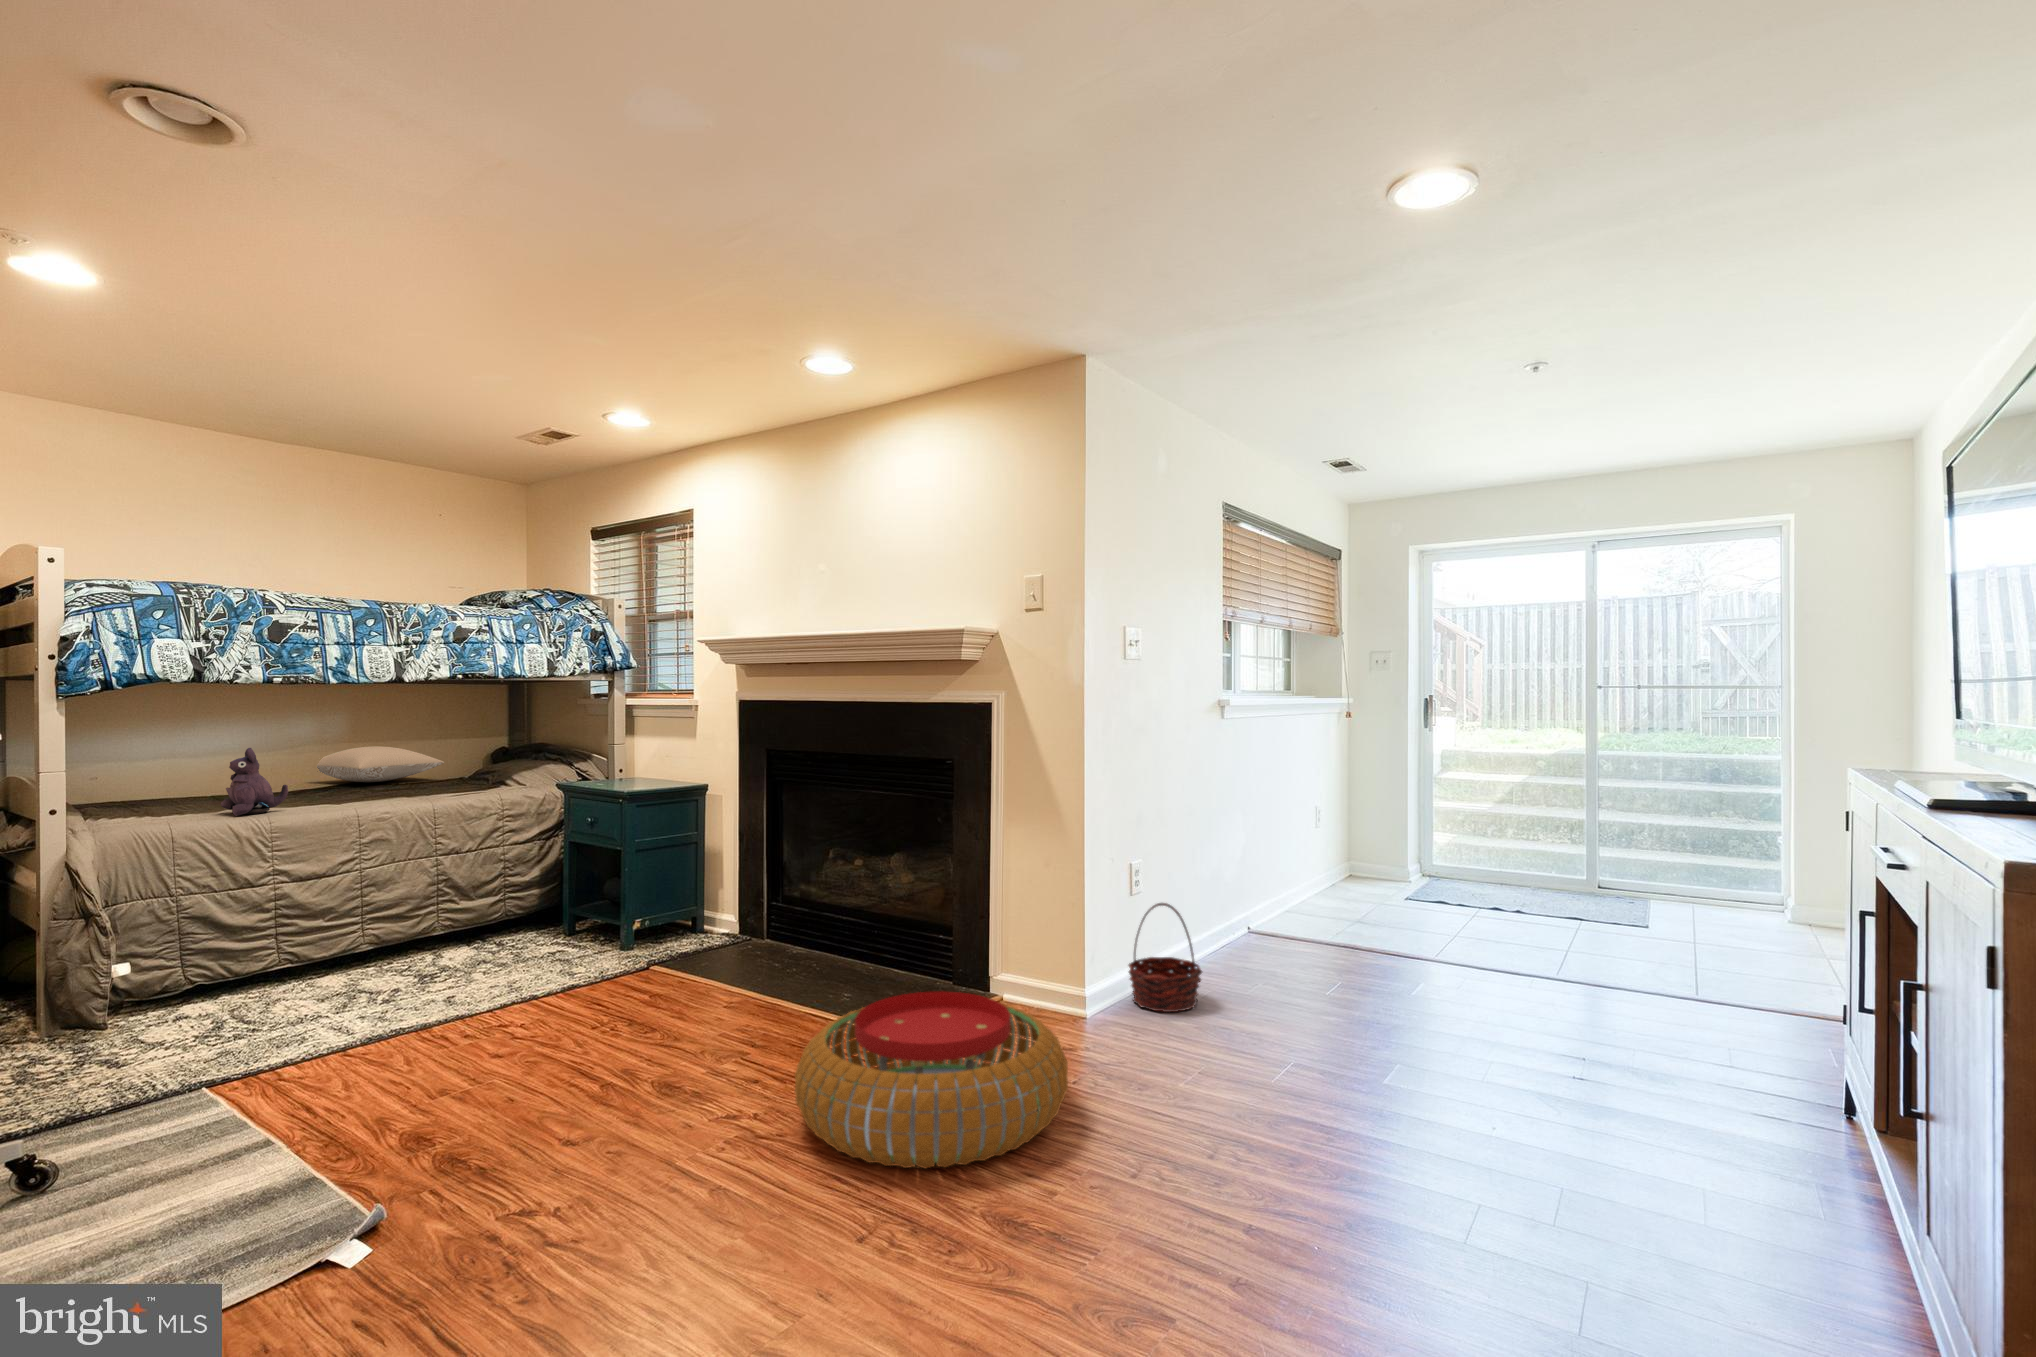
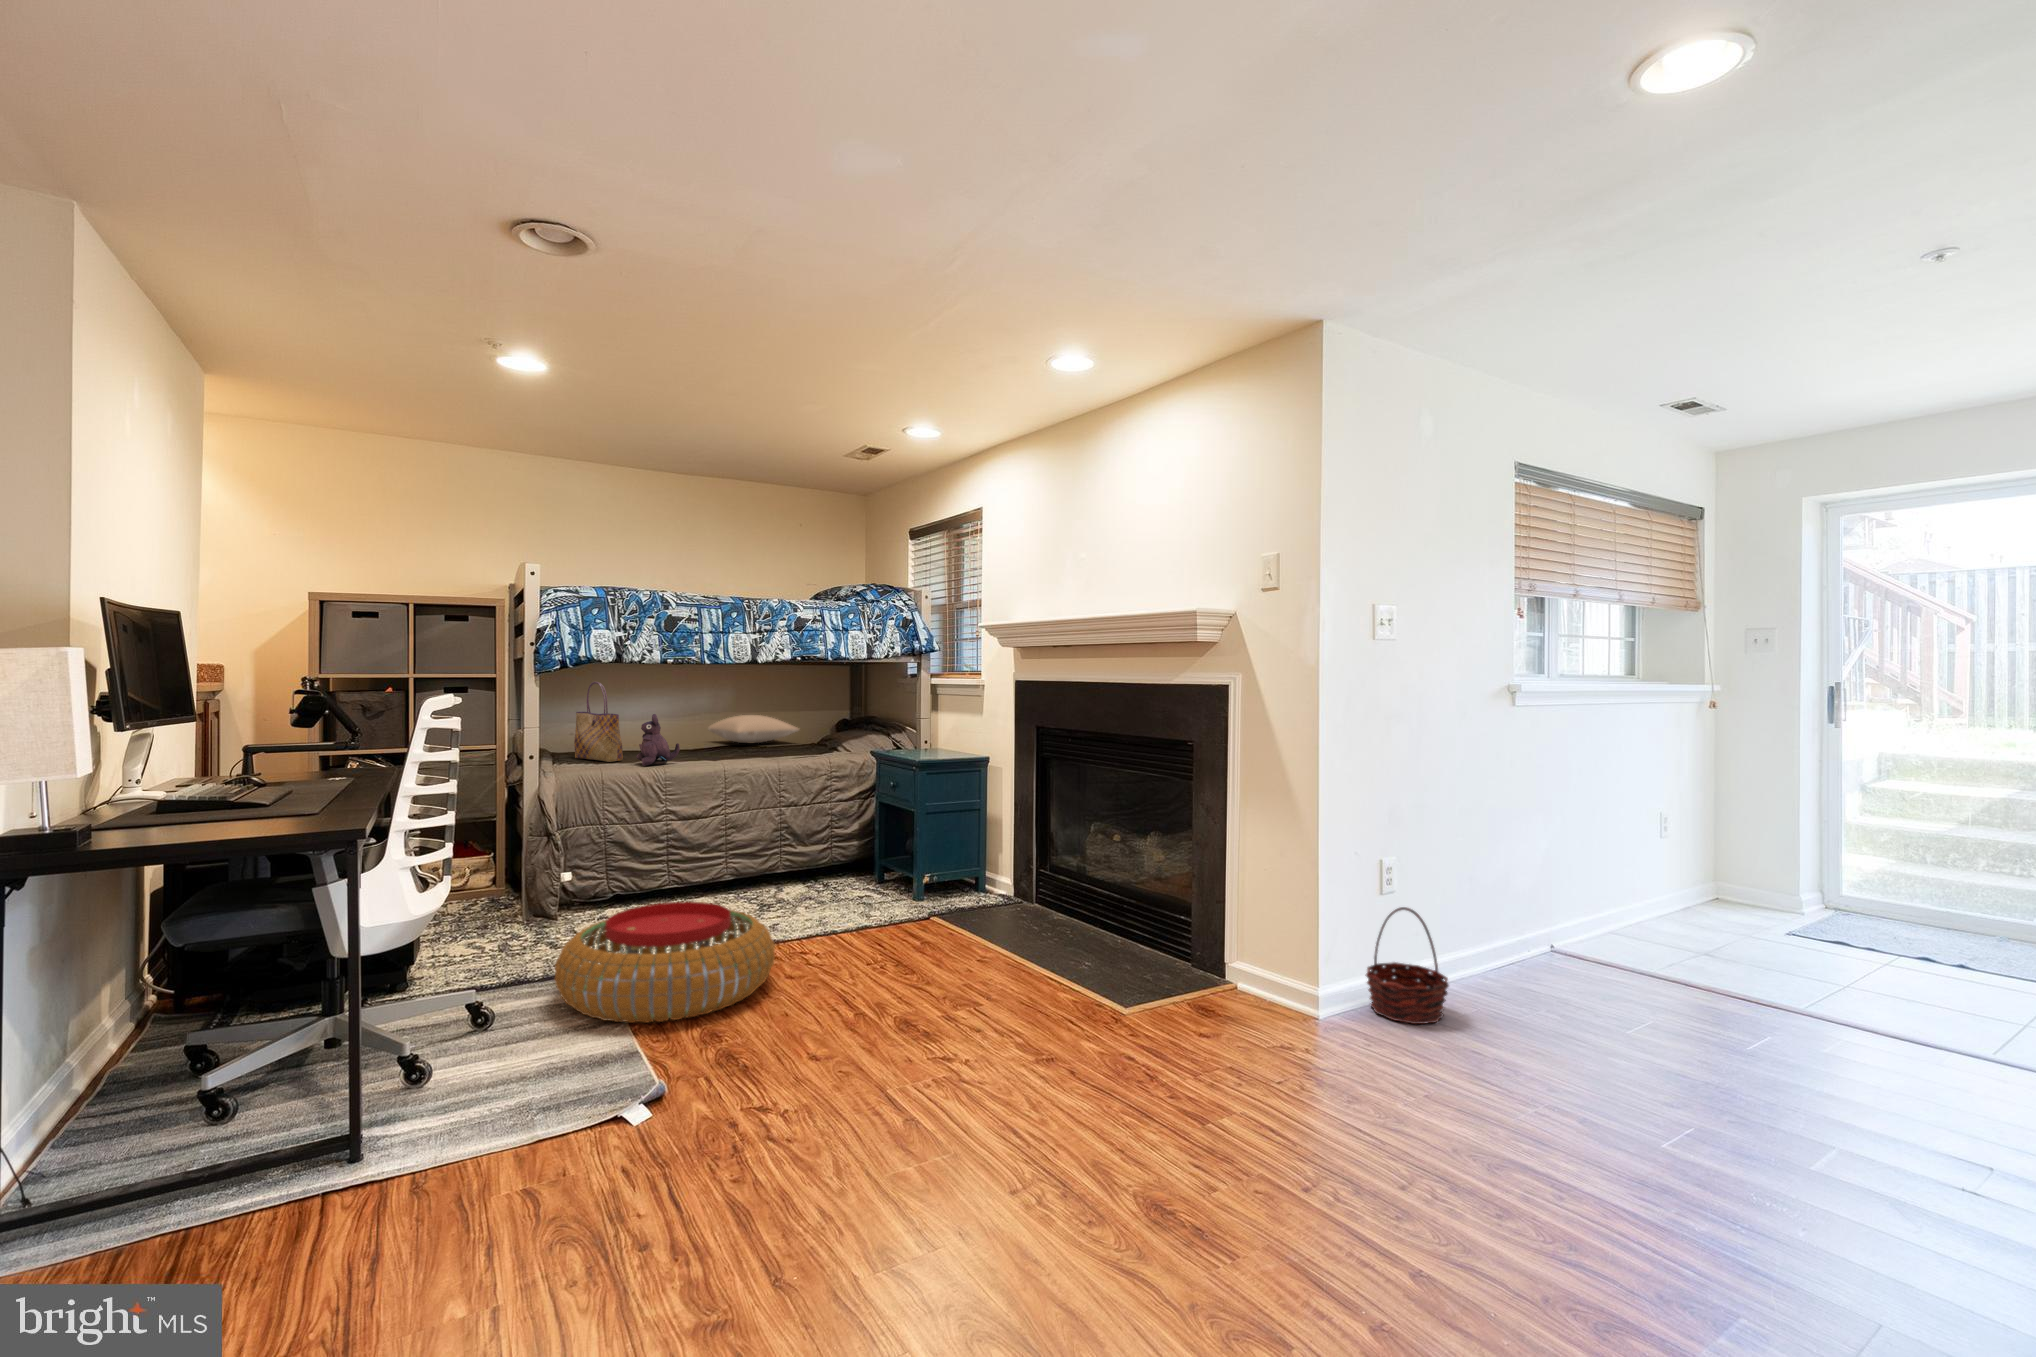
tote bag: none [113,708,197,814] -> present [574,682,623,762]
pouf: present [795,991,1068,1169] -> present [555,902,775,1023]

